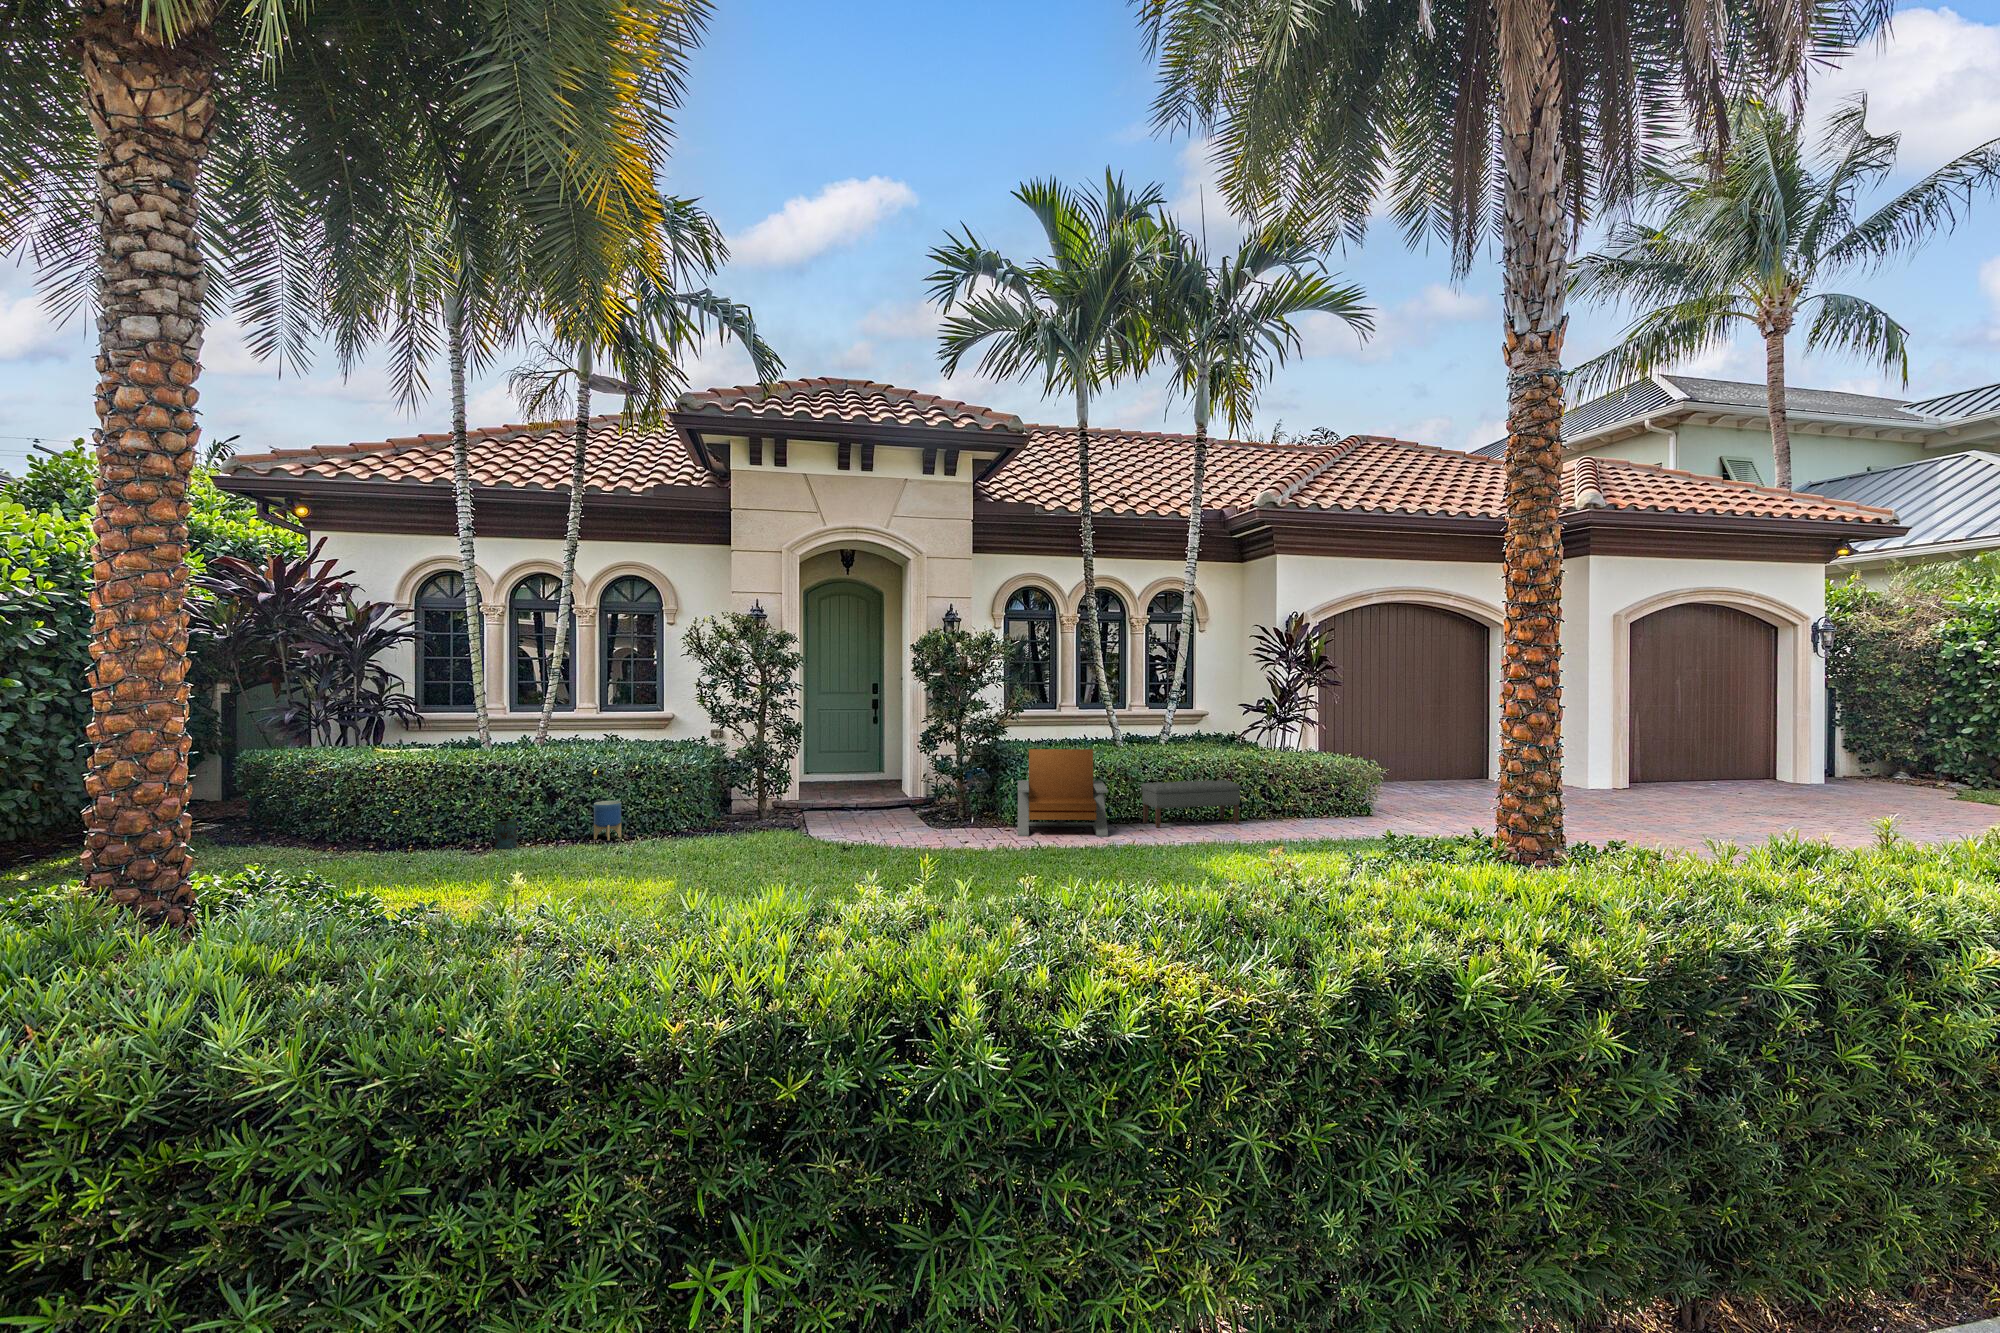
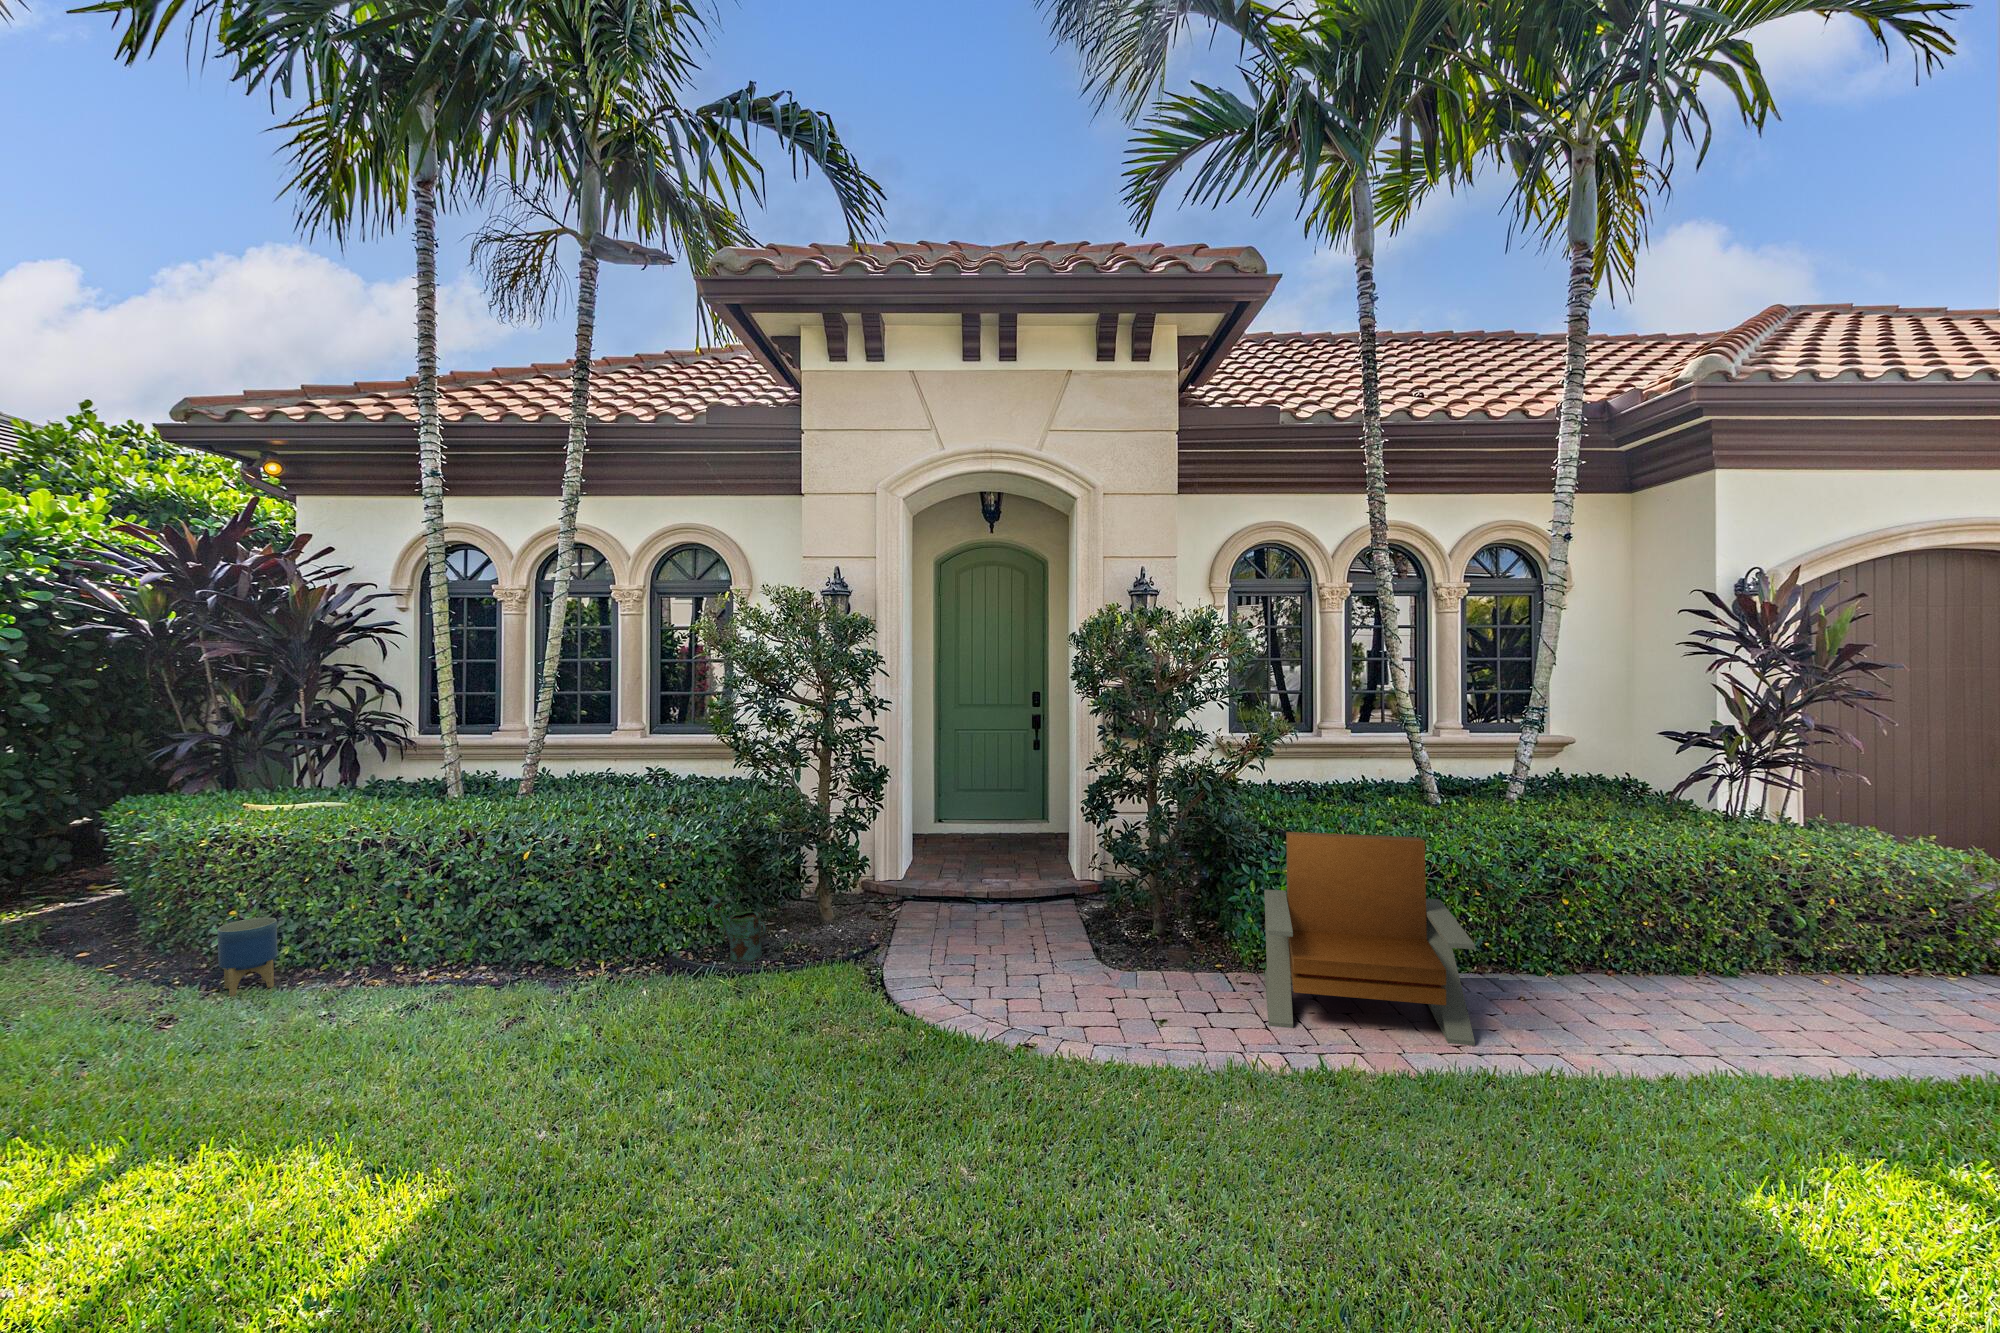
bench: present [1141,780,1241,828] -> none [1522,902,1763,1012]
planter: present [594,801,621,840] -> present [217,918,278,996]
watering can: present [495,812,517,849] -> present [713,903,767,962]

